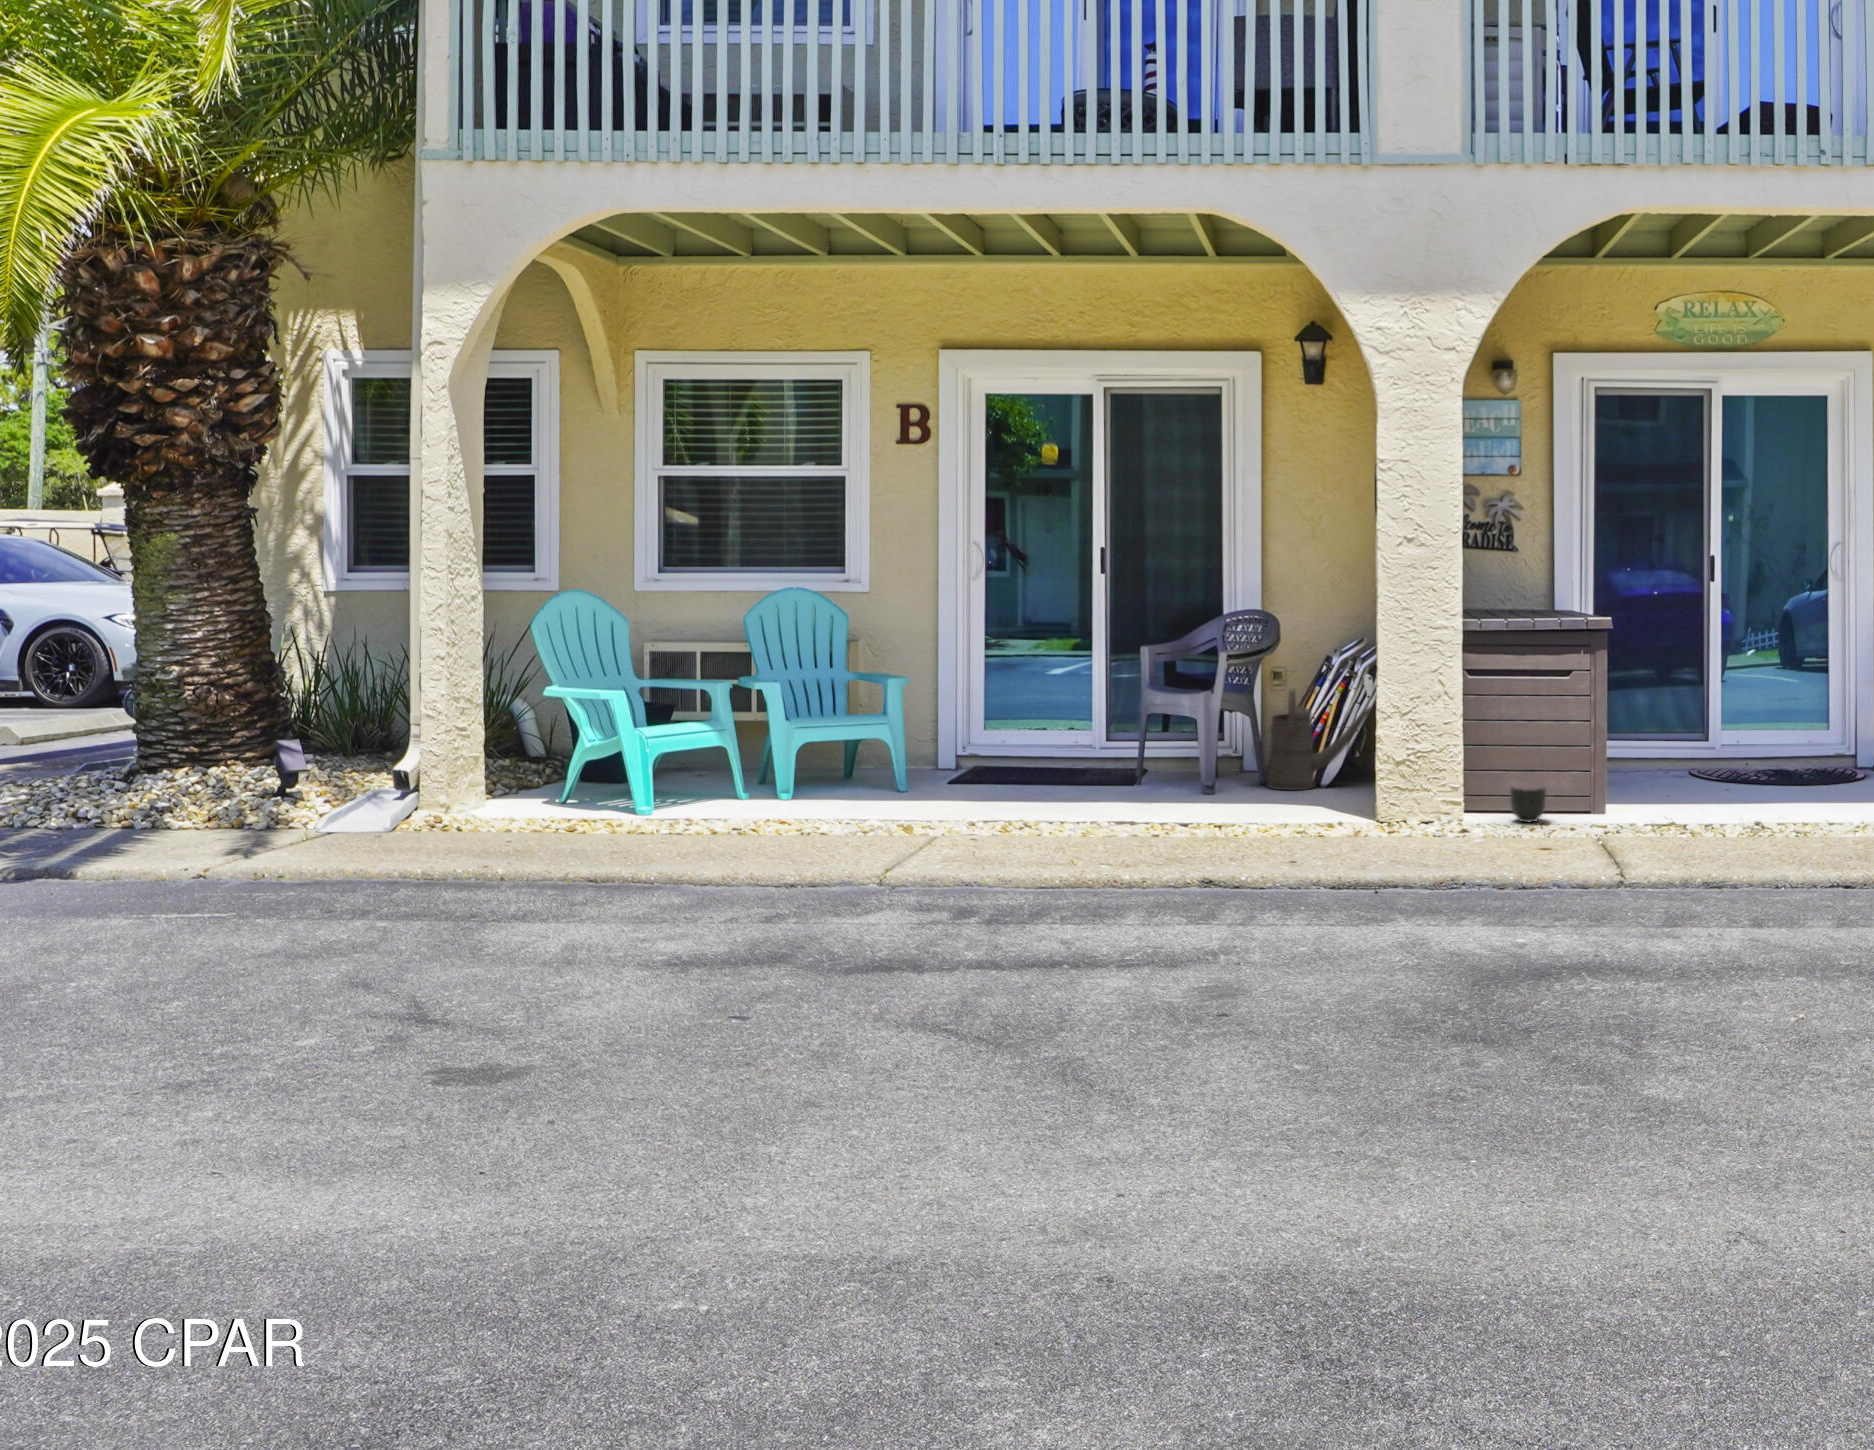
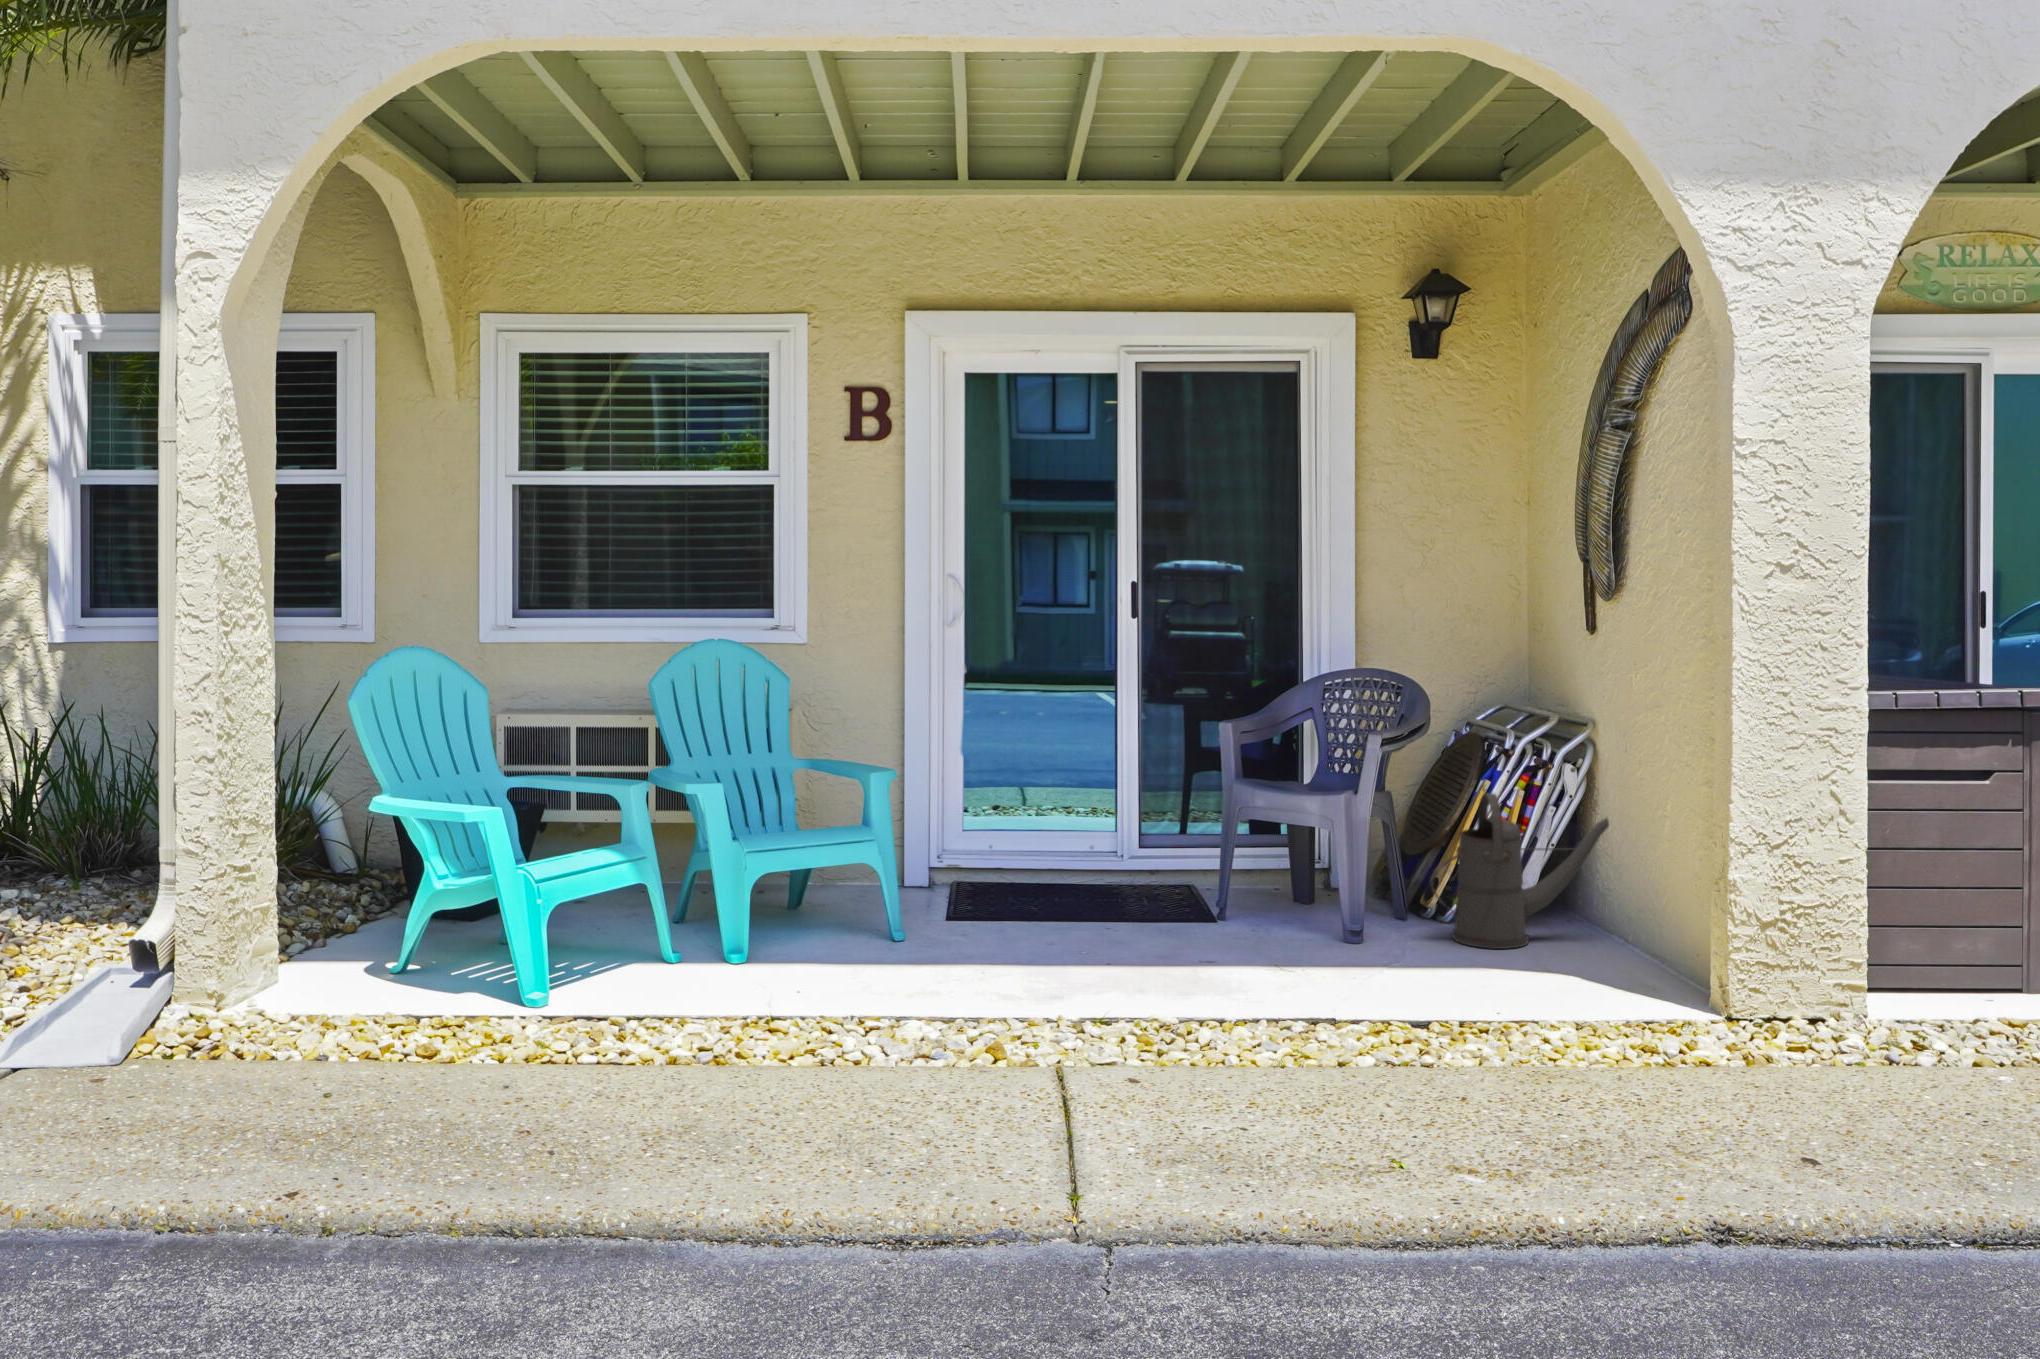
planter: present [1510,787,1546,822] -> none [1929,955,1994,1022]

